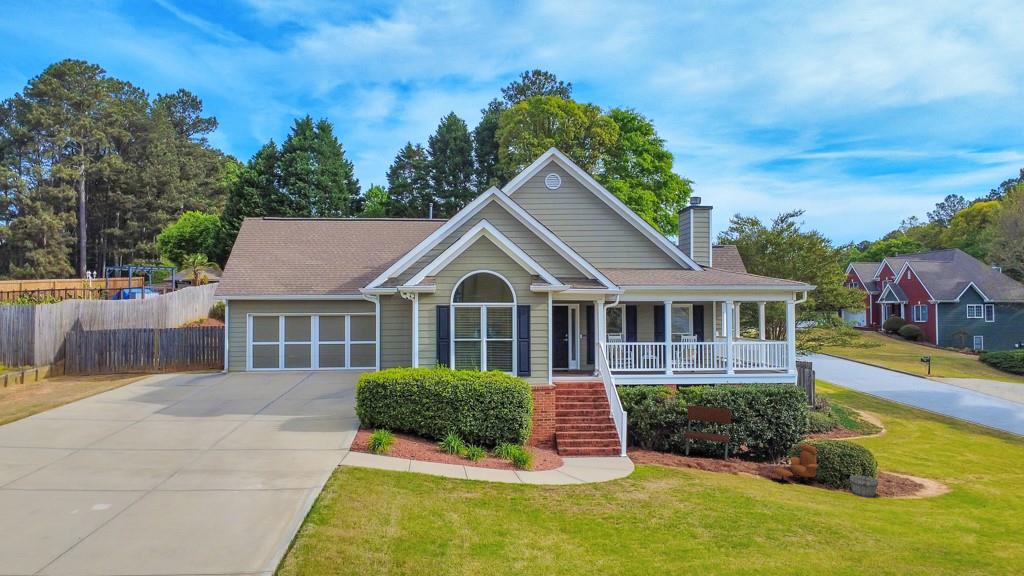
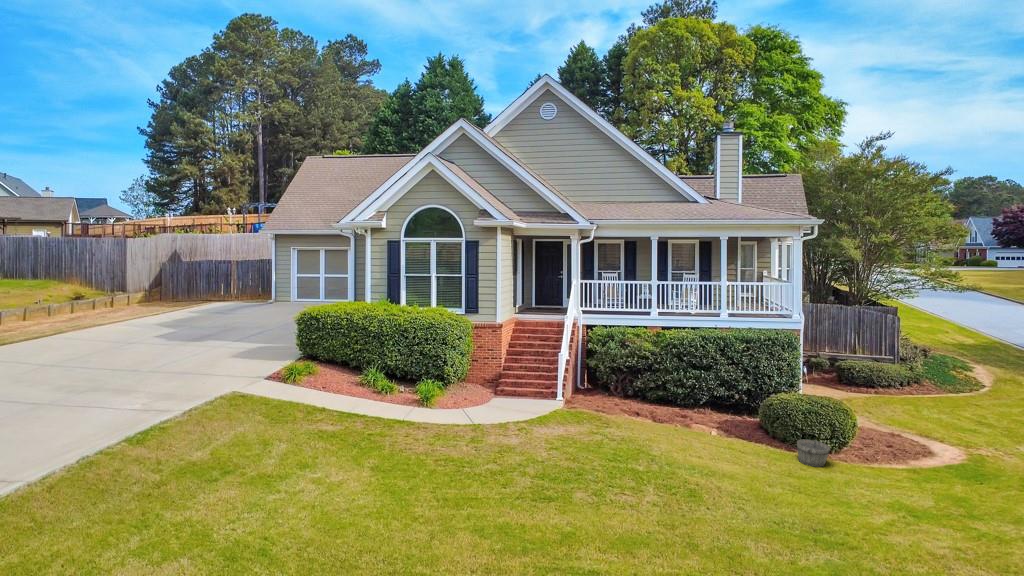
bench: present [685,405,731,460] -> none [640,349,696,410]
lounge chair: present [773,443,818,485] -> none [710,398,764,446]

